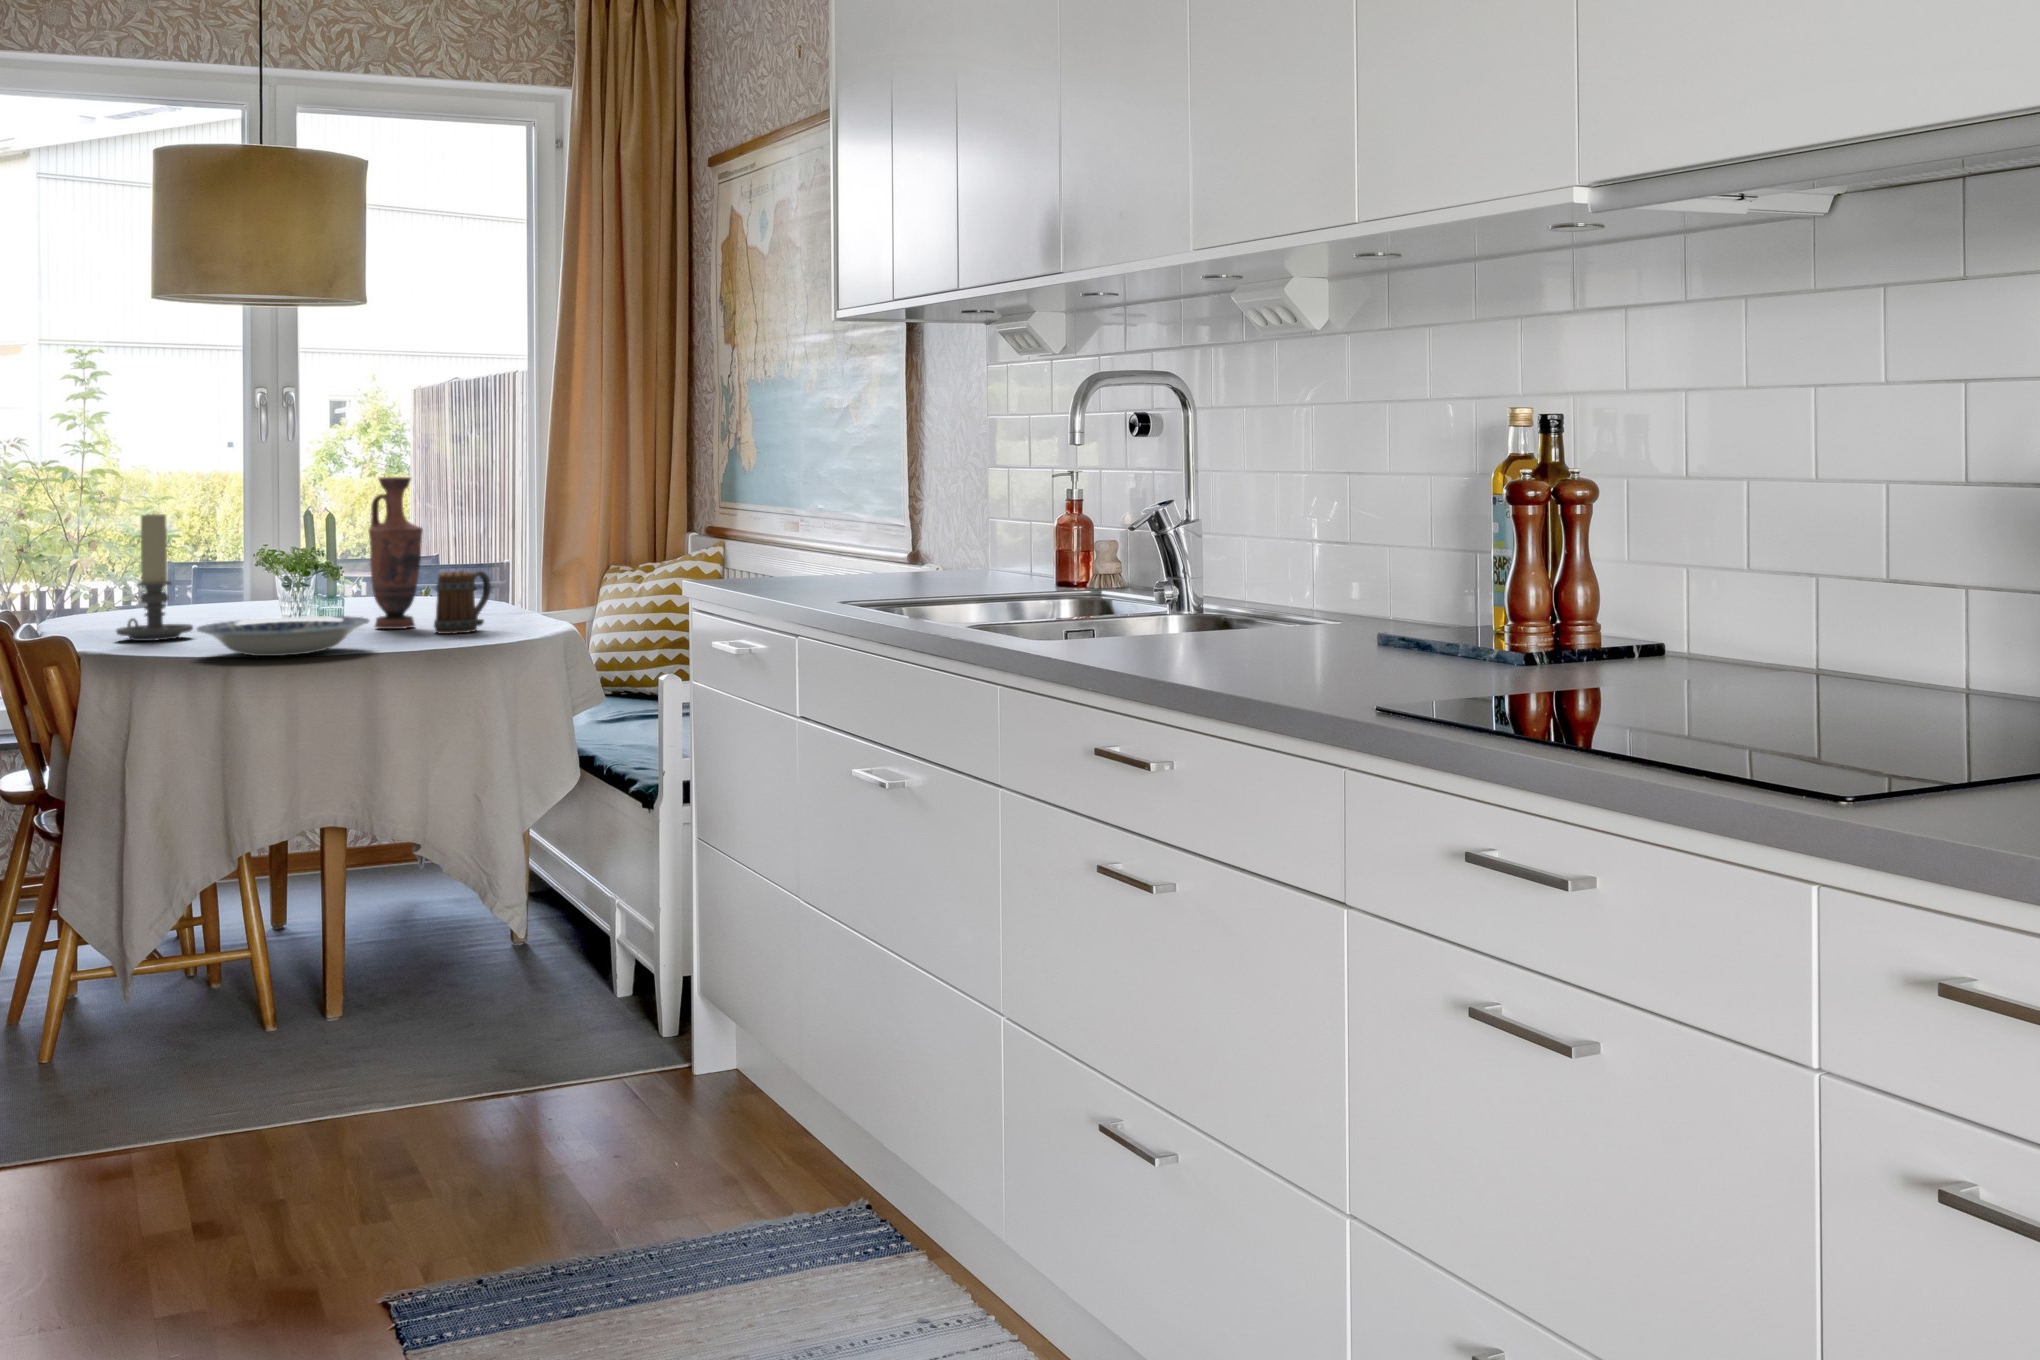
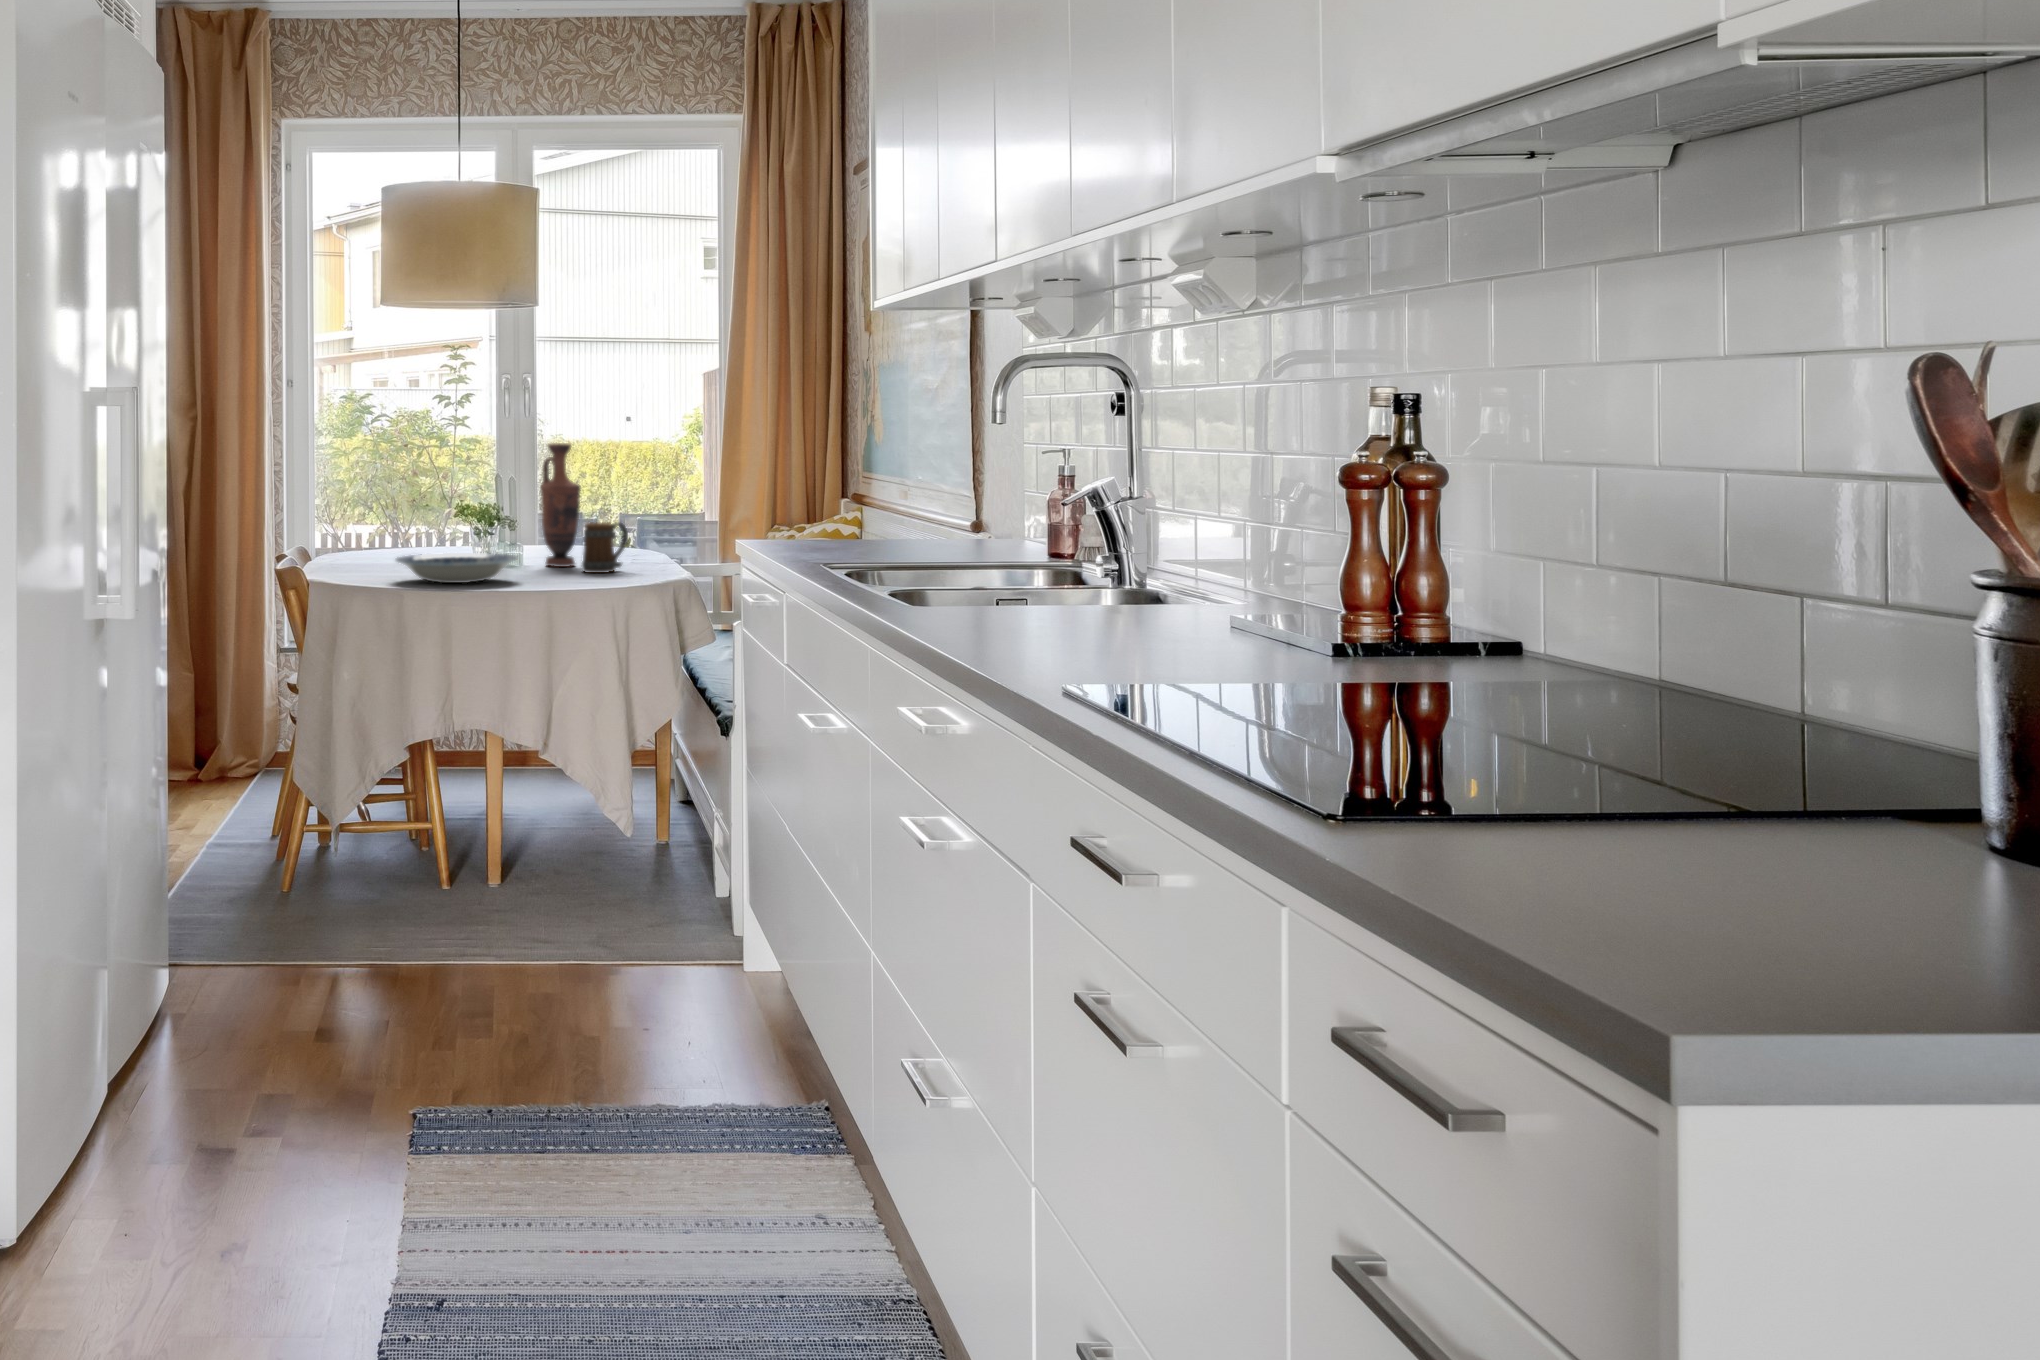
candle holder: present [116,514,193,641] -> none [363,468,415,567]

